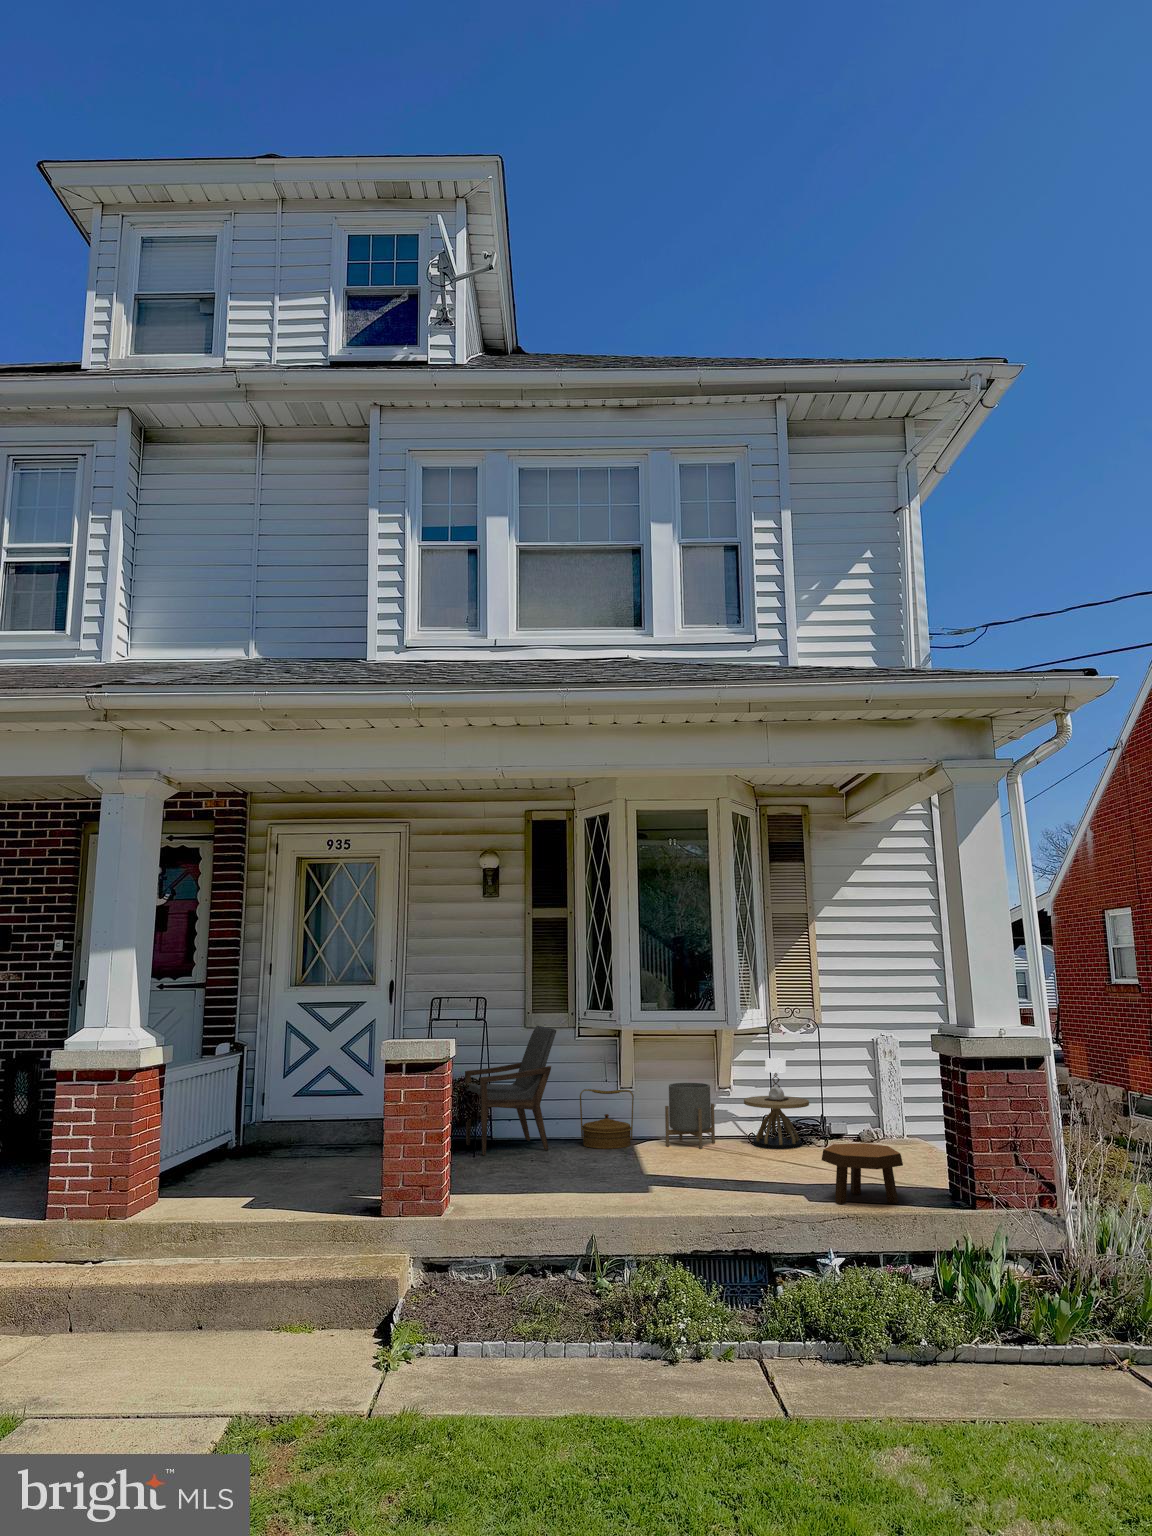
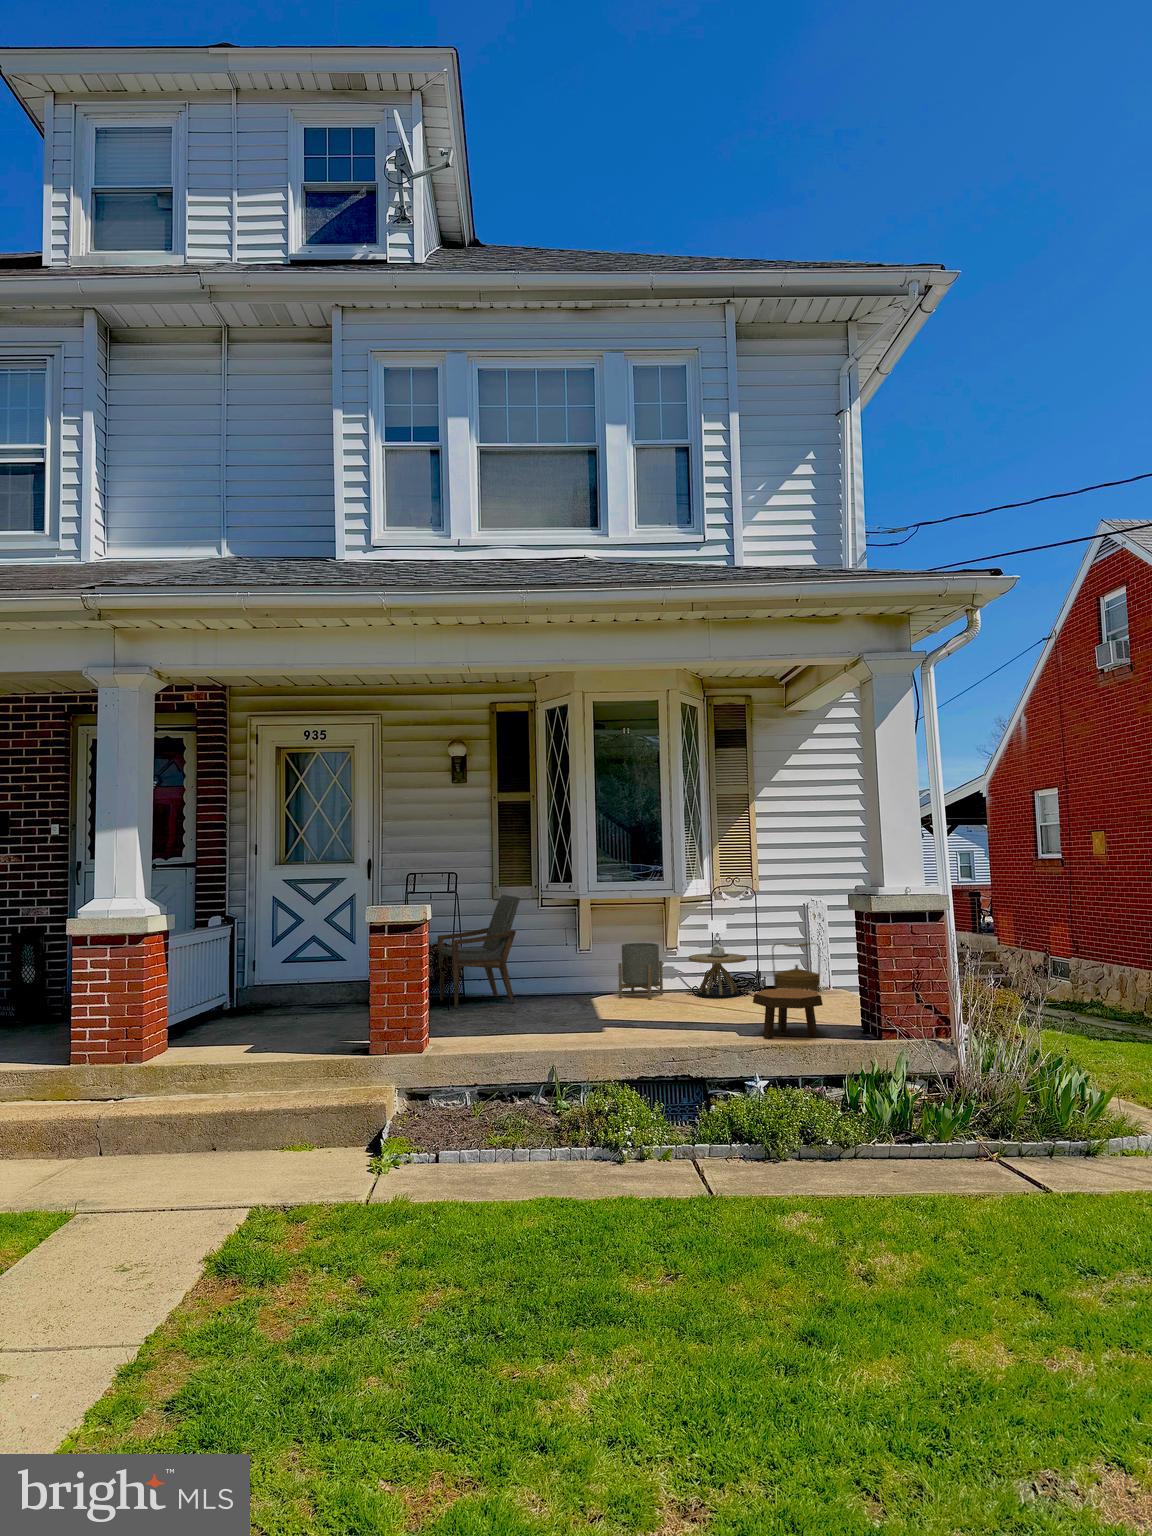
woven basket: present [580,1089,634,1149] -> present [772,943,820,992]

